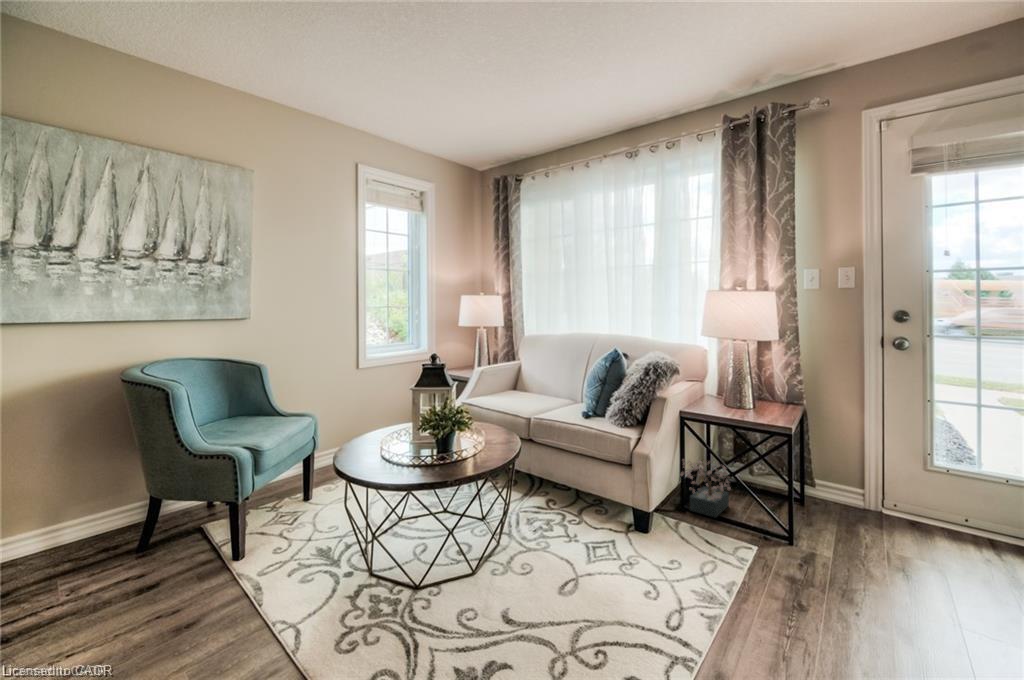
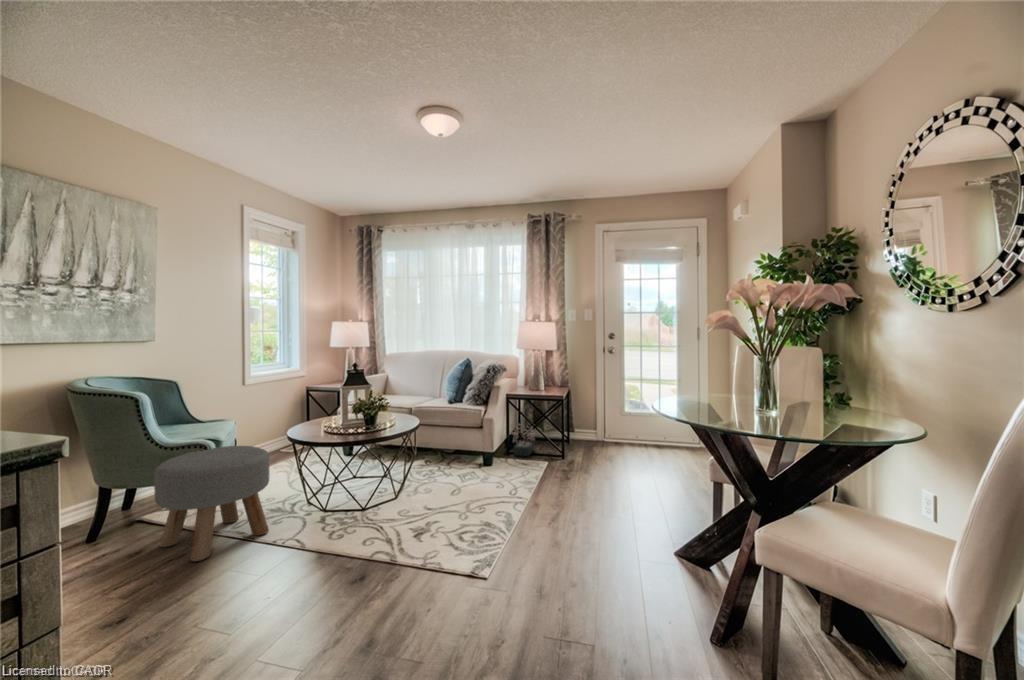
ottoman: none [132,451,287,614] -> present [154,446,269,562]

